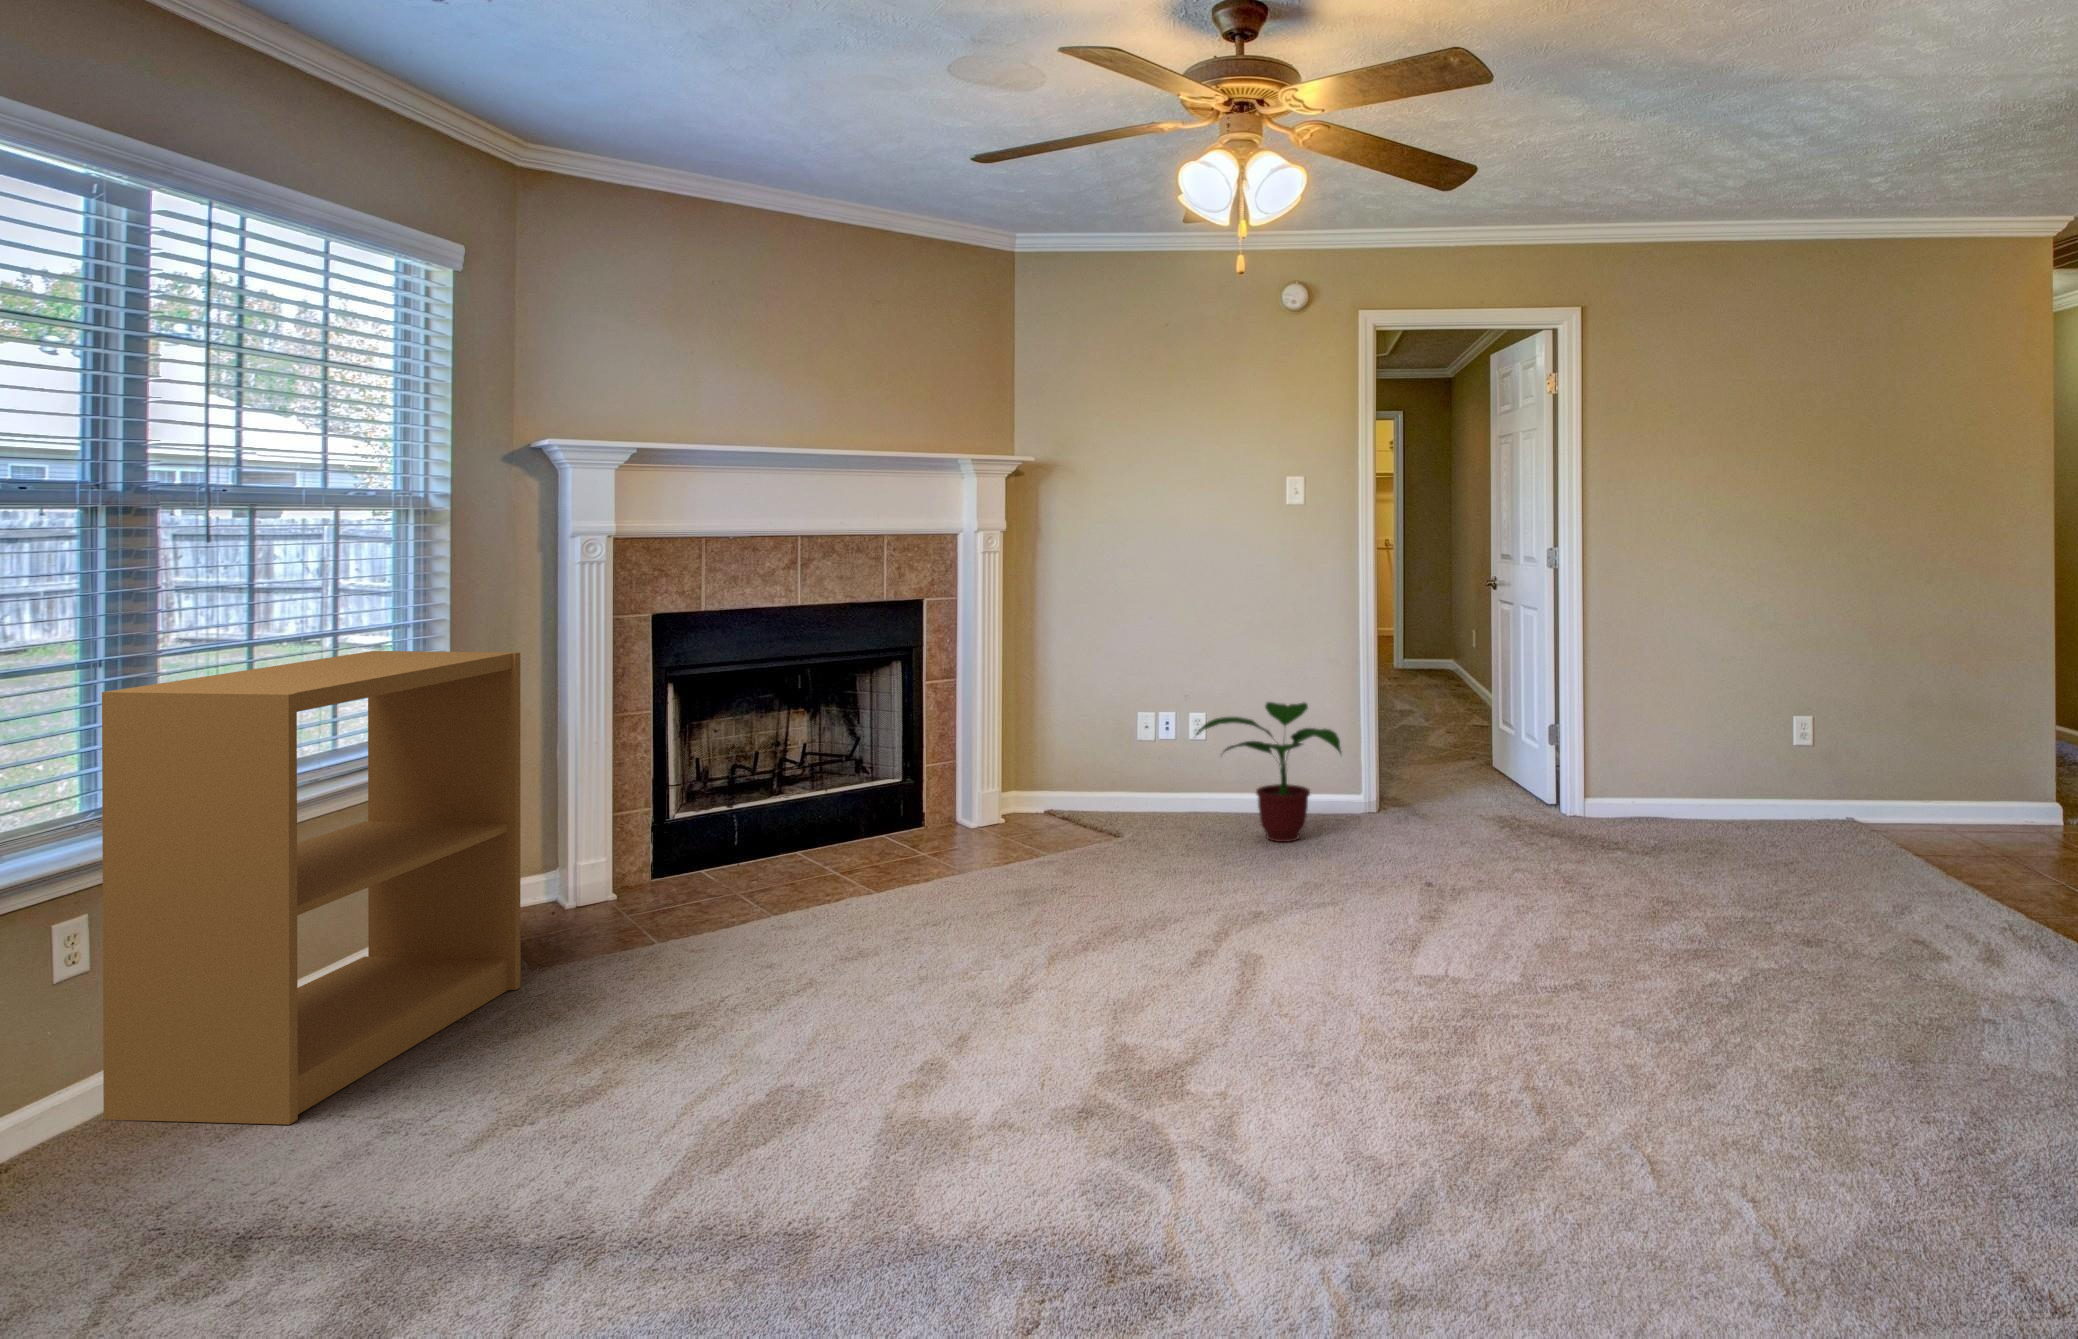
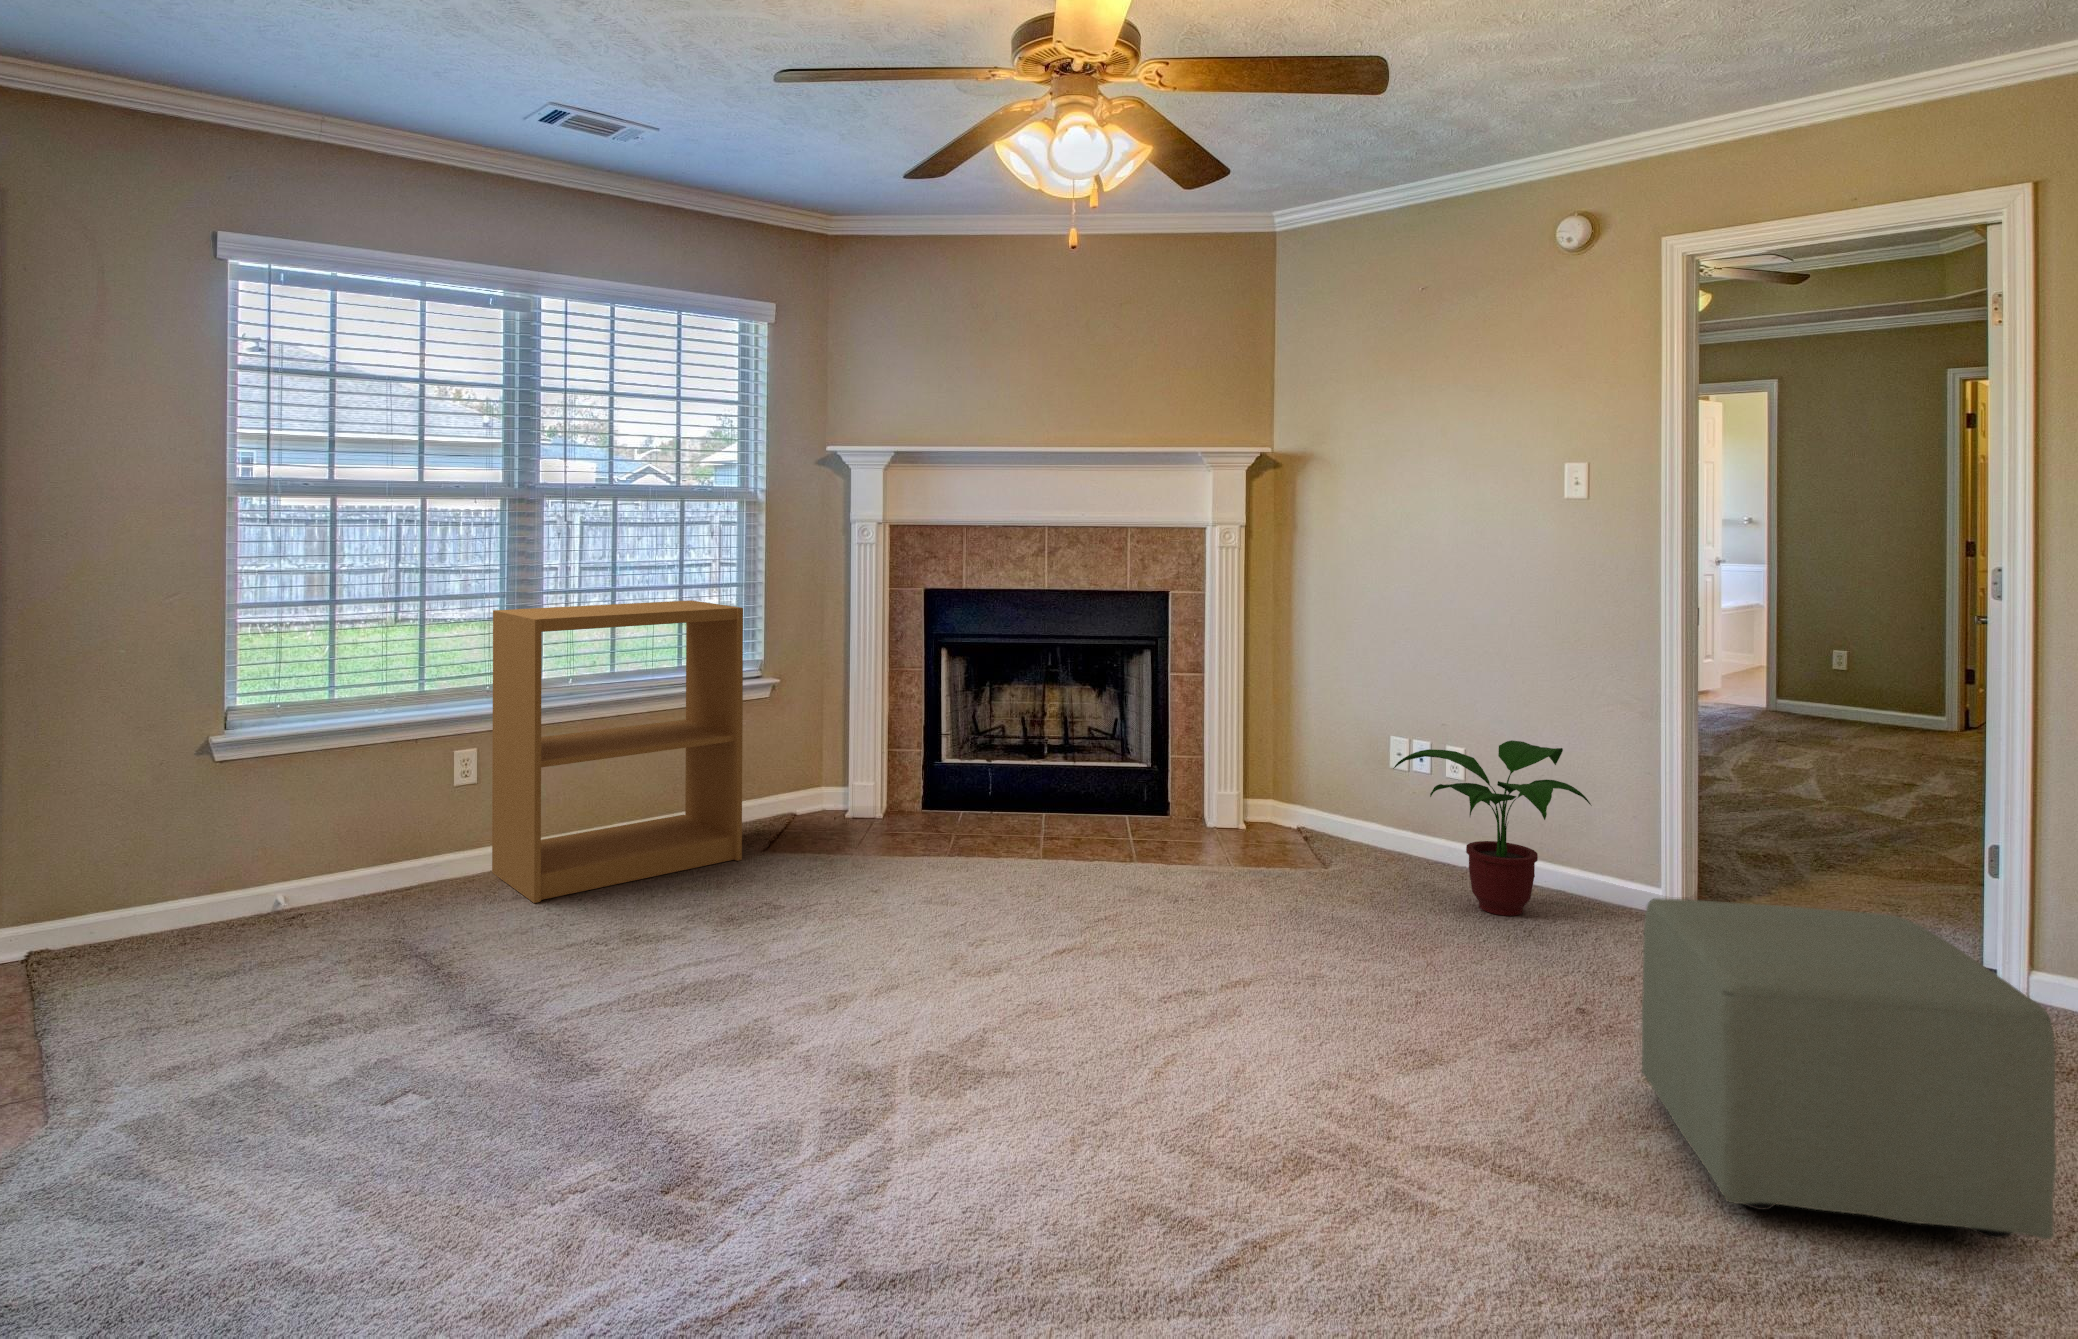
ottoman: none [1516,768,1751,958] -> present [1642,898,2056,1239]

